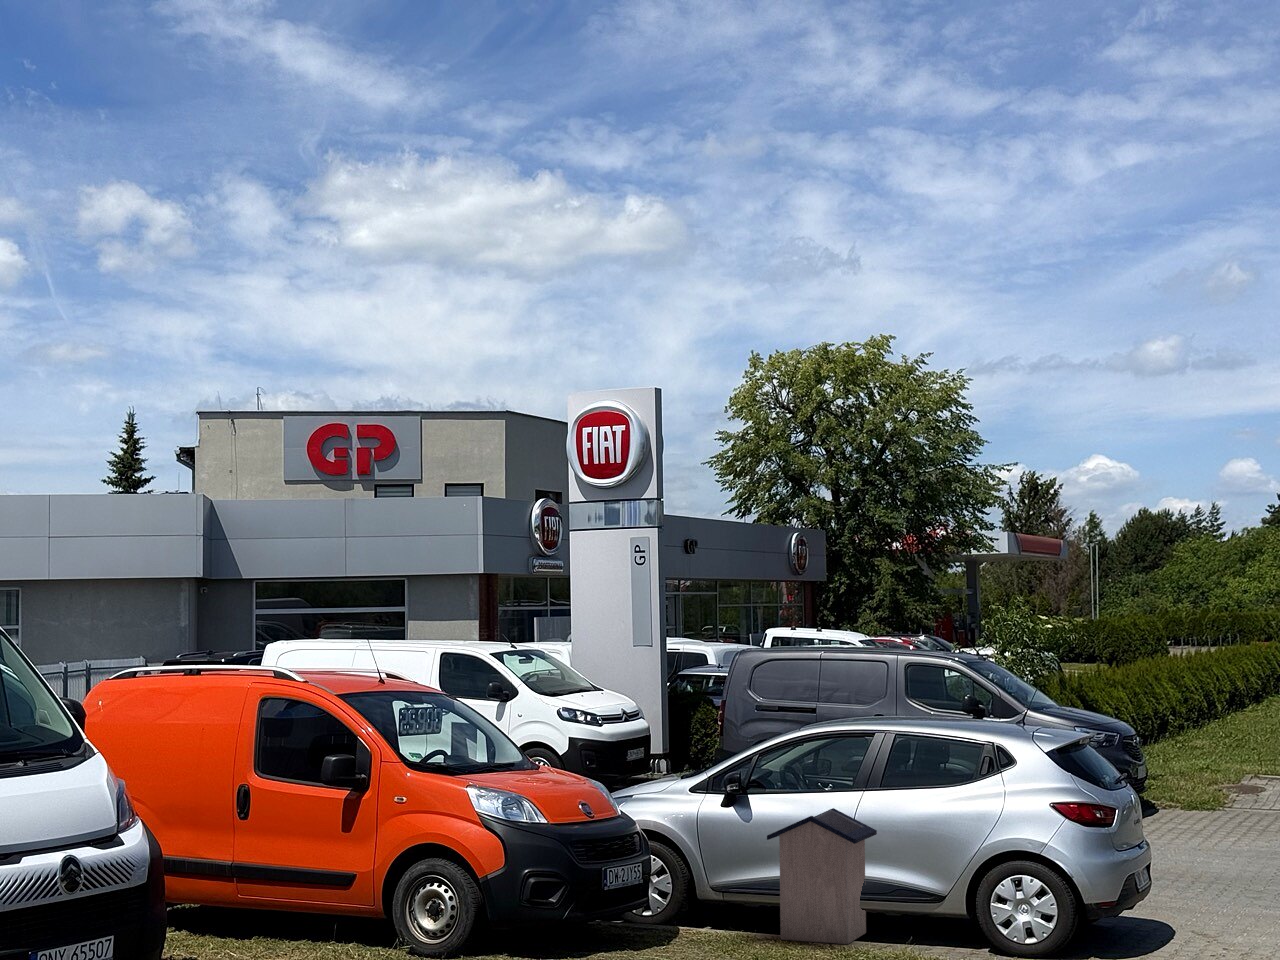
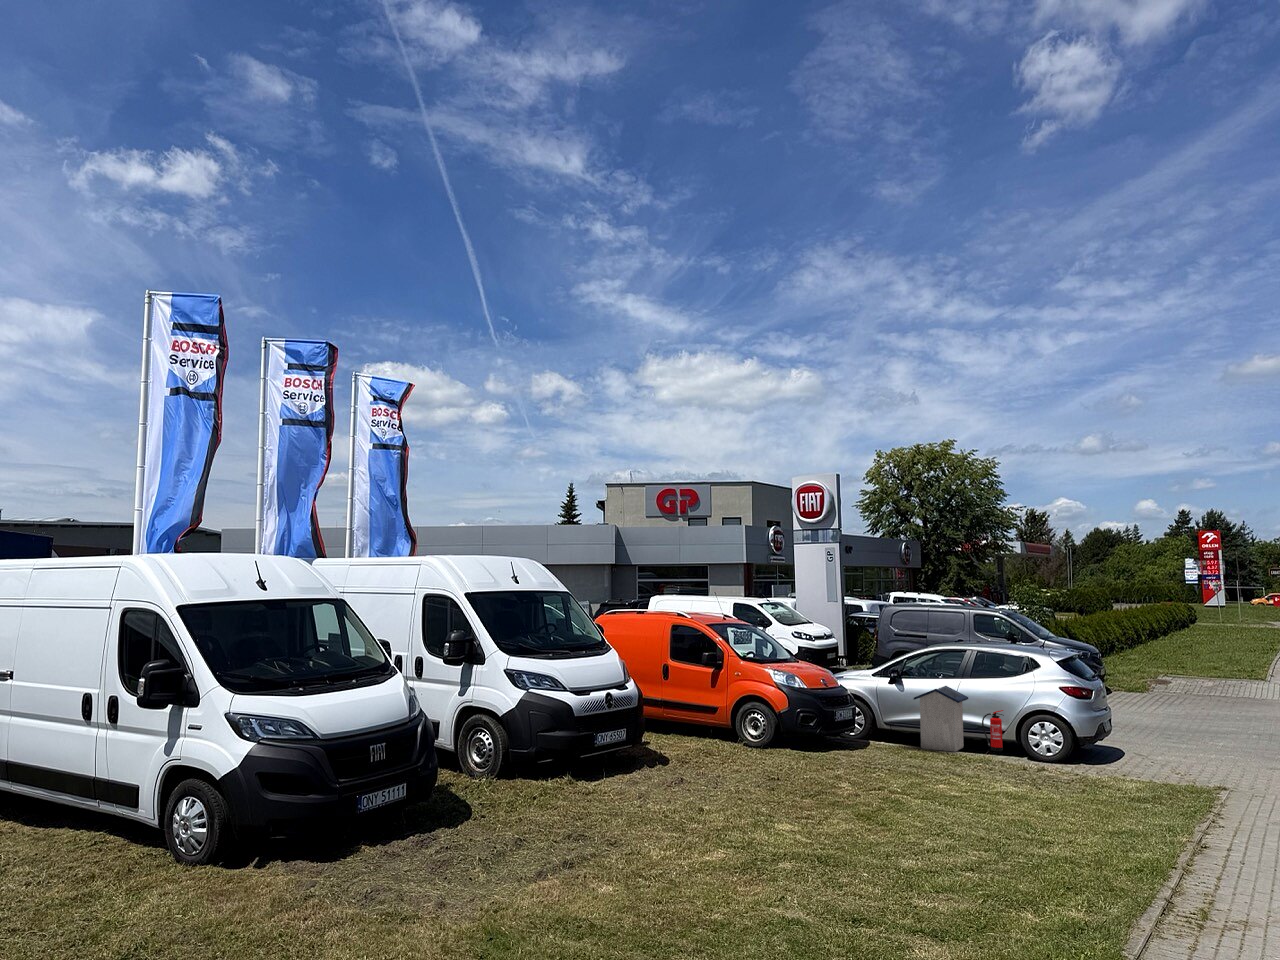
fire extinguisher: none [902,854,945,939] -> present [982,710,1004,752]

